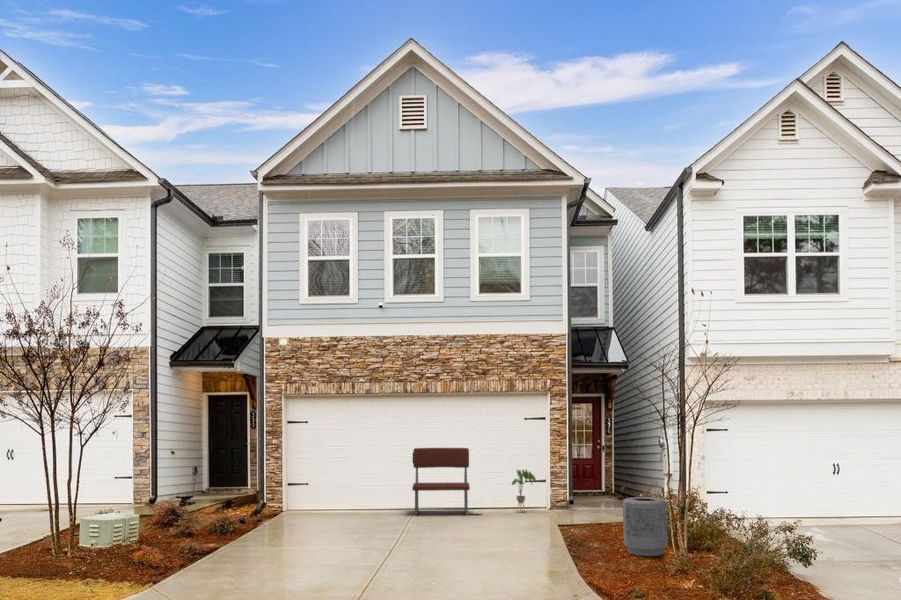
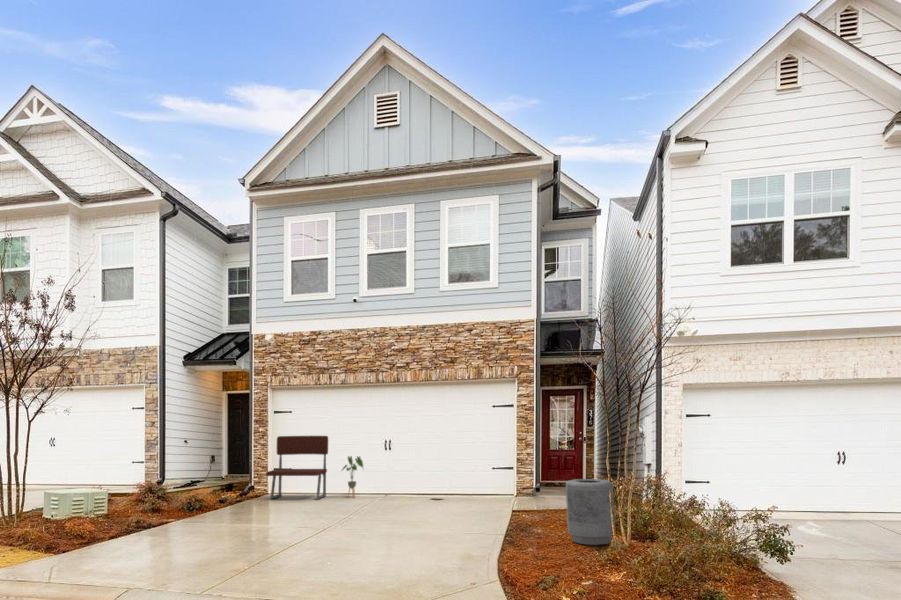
bench: present [412,448,470,515] -> present [266,436,328,500]
house plant: present [512,470,536,512] -> present [342,456,363,497]

